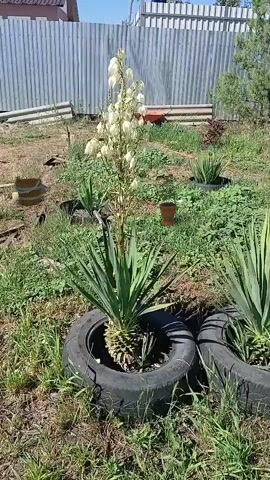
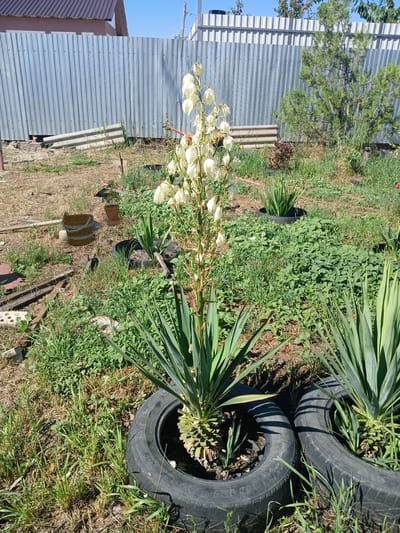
potted plant: present [156,176,178,226] -> present [99,180,120,225]

